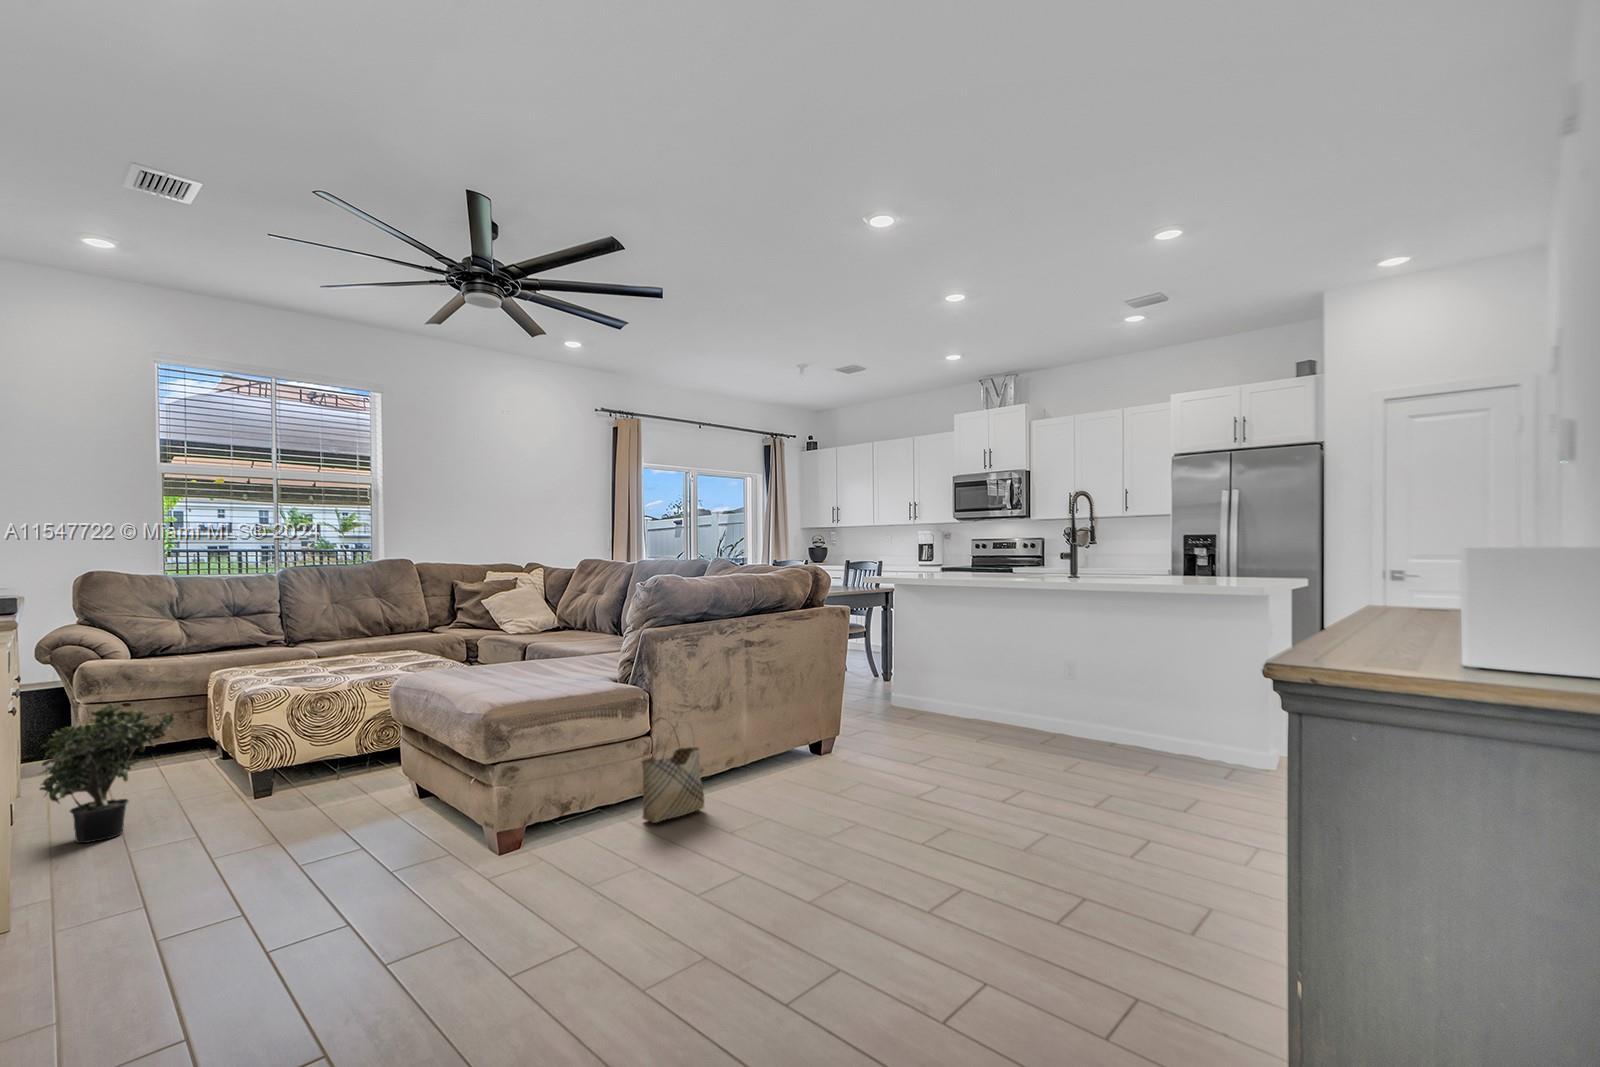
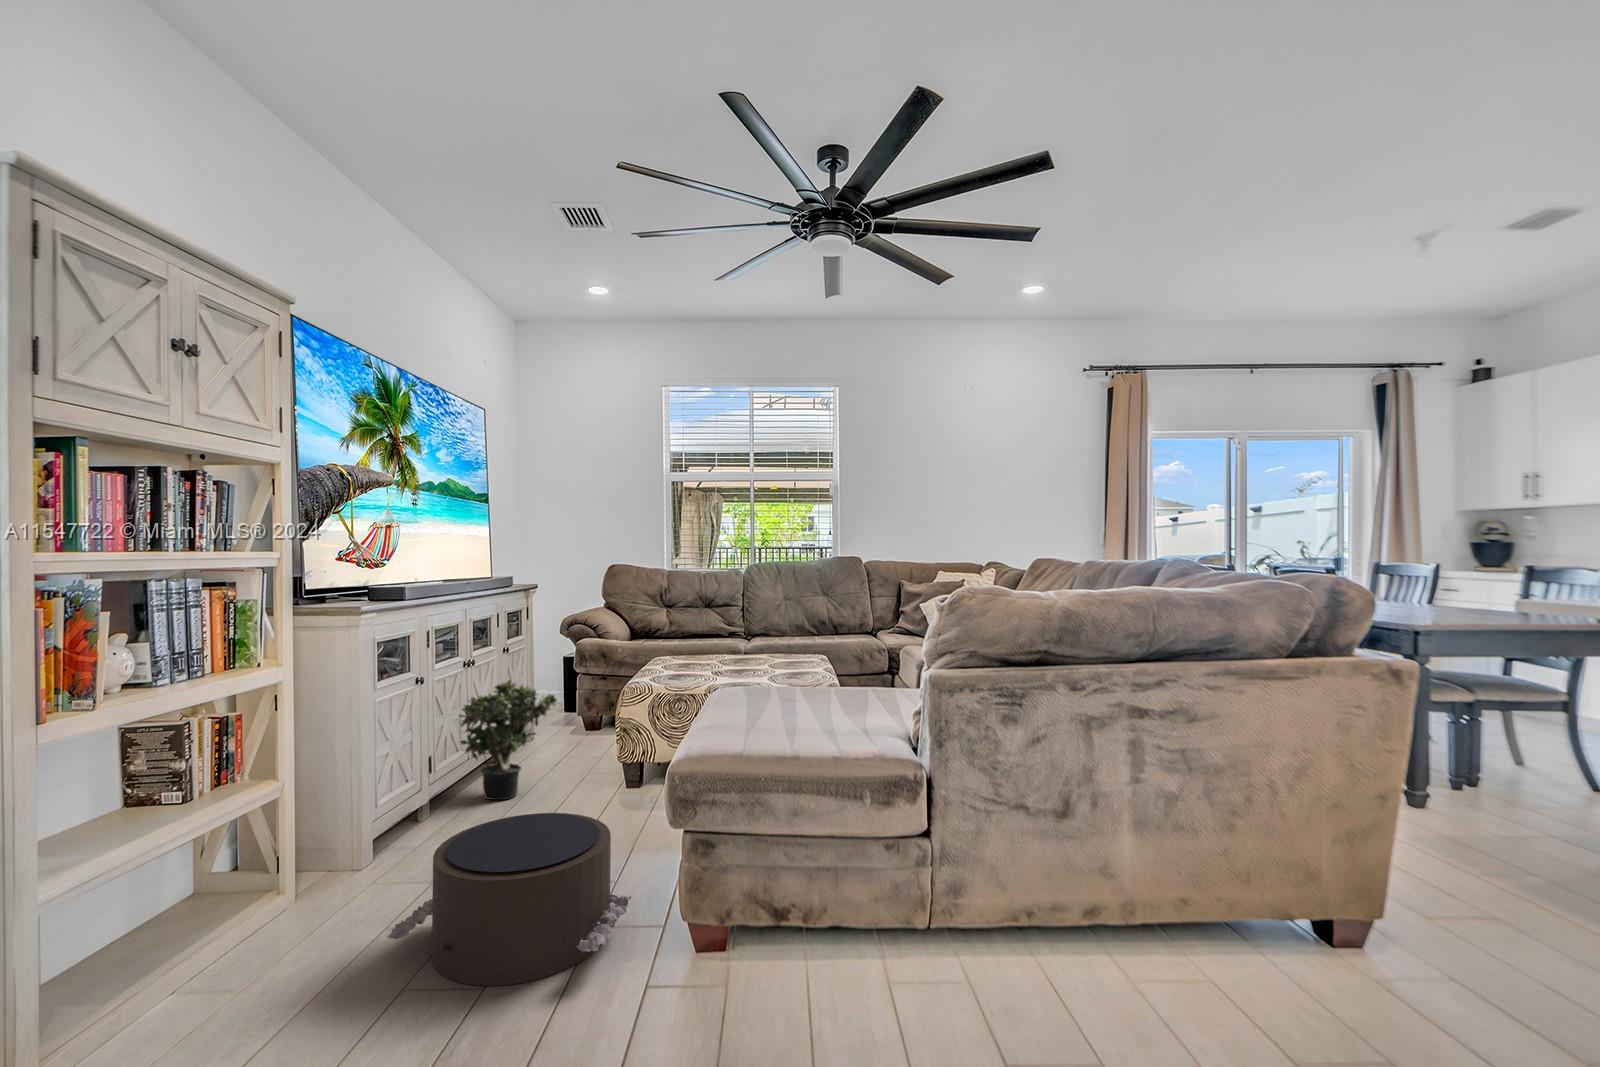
woven basket: present [642,718,704,823] -> none [890,815,1005,994]
pouf: none [226,786,446,926] -> present [387,813,631,986]

